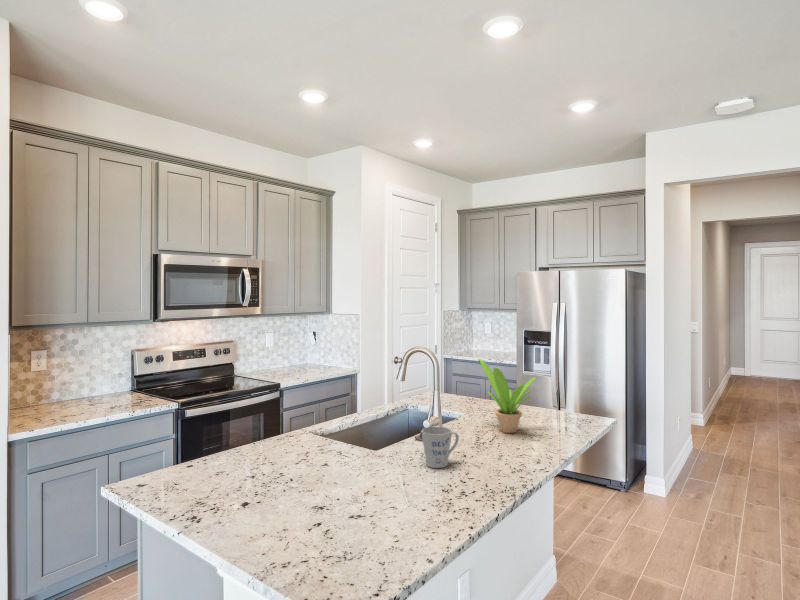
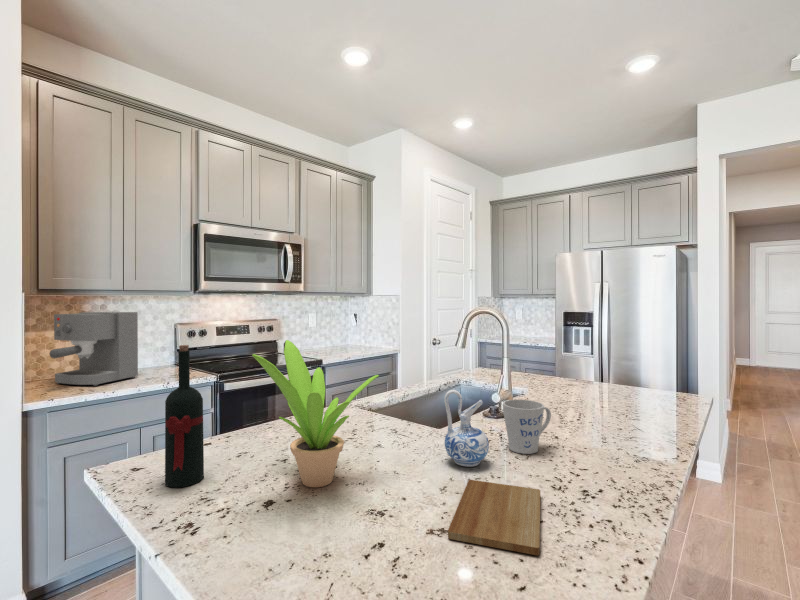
coffee maker: none [23,343,102,416] -> present [49,312,138,386]
potted plant: present [478,359,536,433] -> present [252,340,379,487]
wine bottle: none [166,393,194,496] -> present [165,345,204,487]
ceramic pitcher: none [374,421,406,478] -> present [445,390,489,467]
cutting board: none [363,486,434,527] -> present [448,480,540,555]

